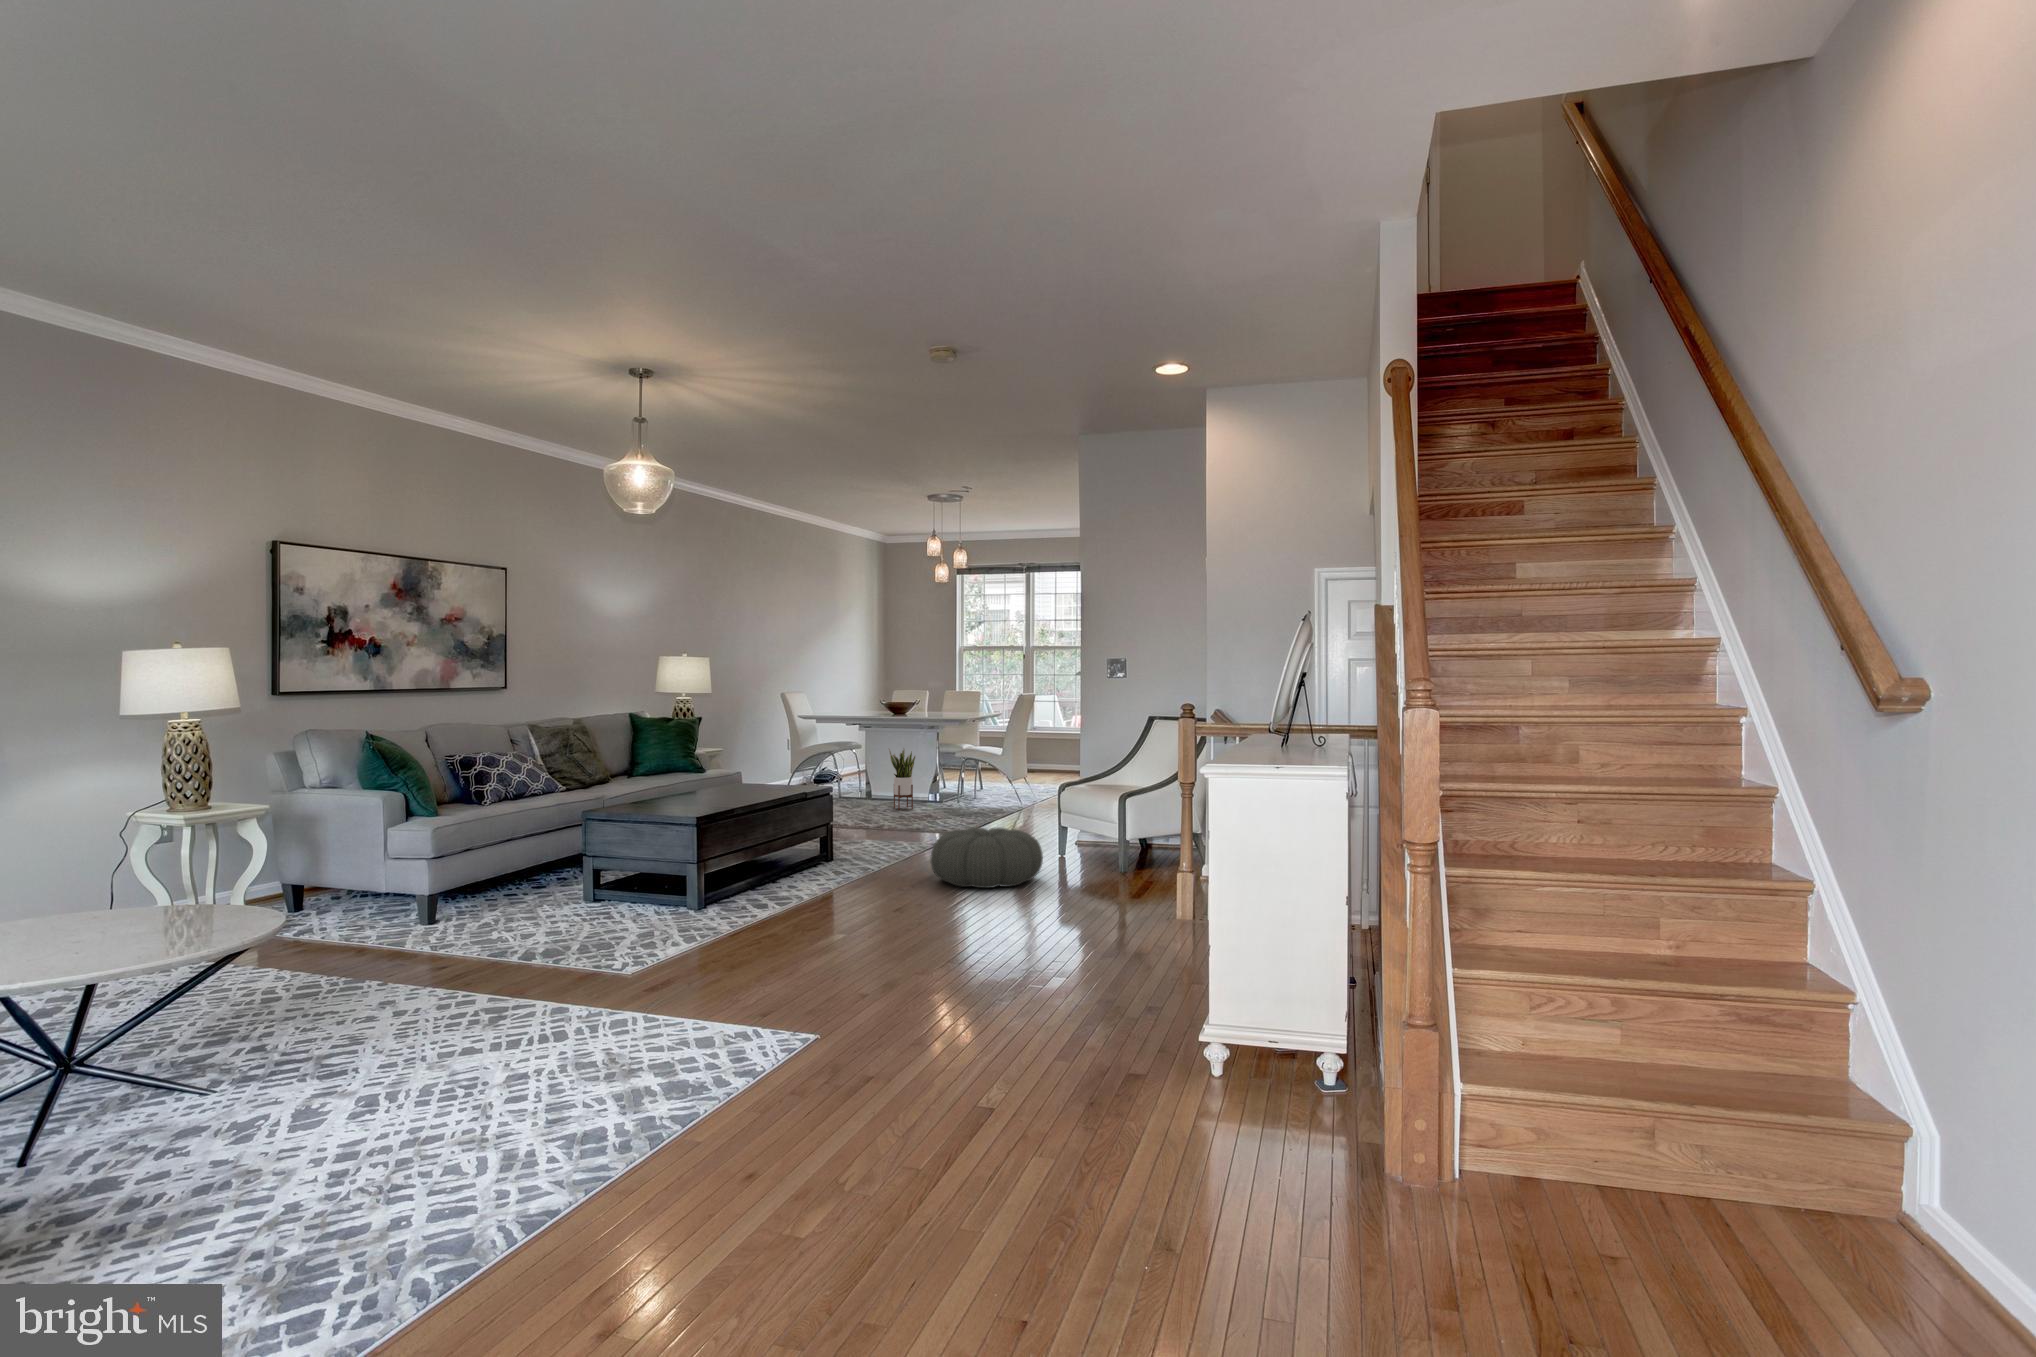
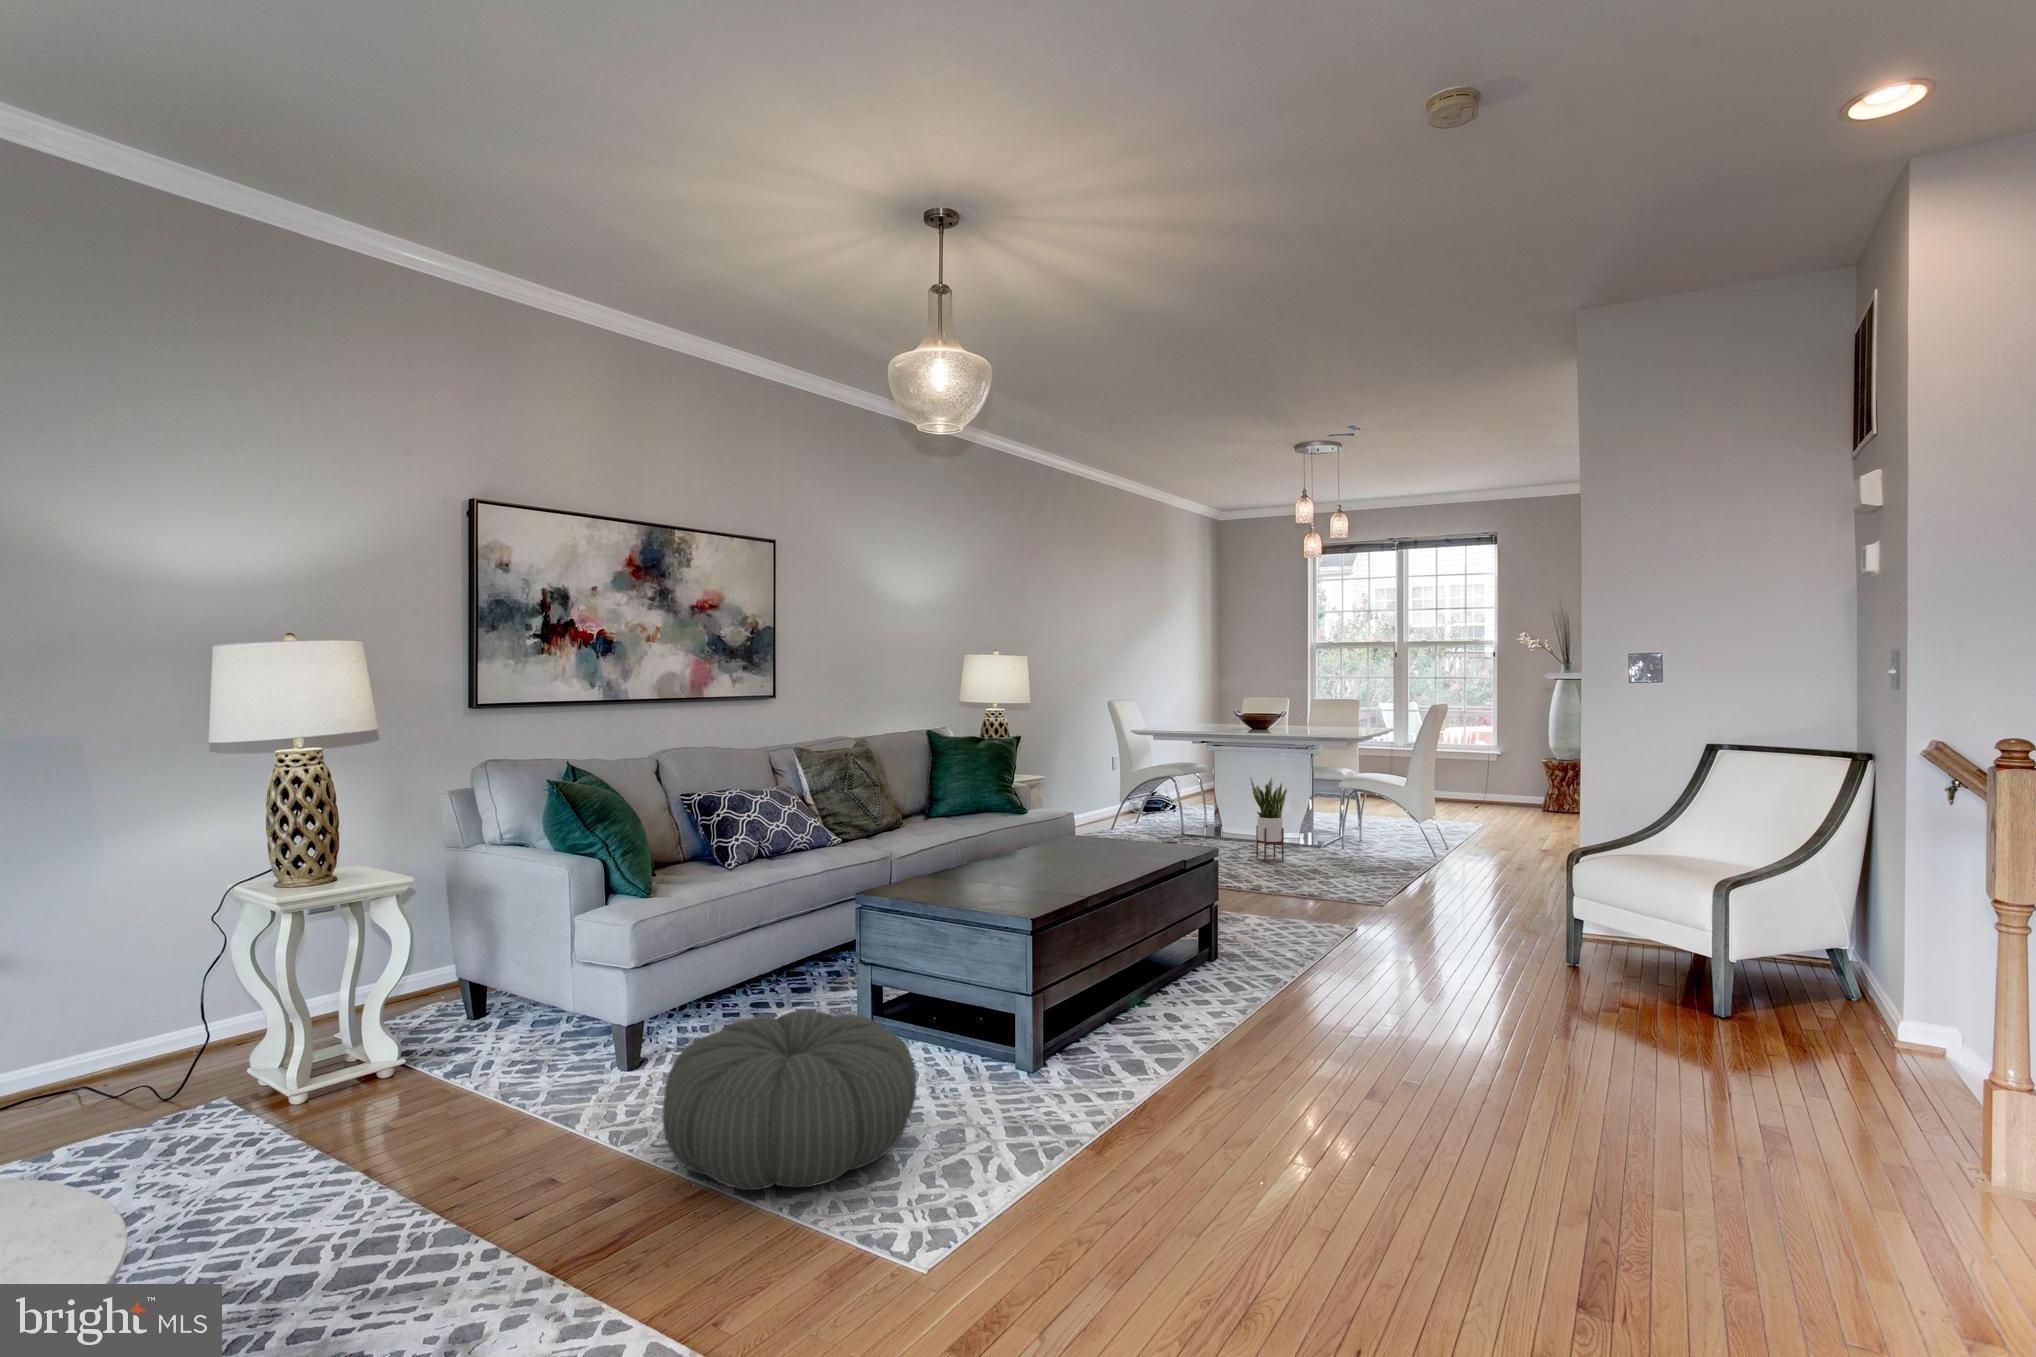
pouf: present [931,827,1043,888] -> present [662,1010,916,1190]

